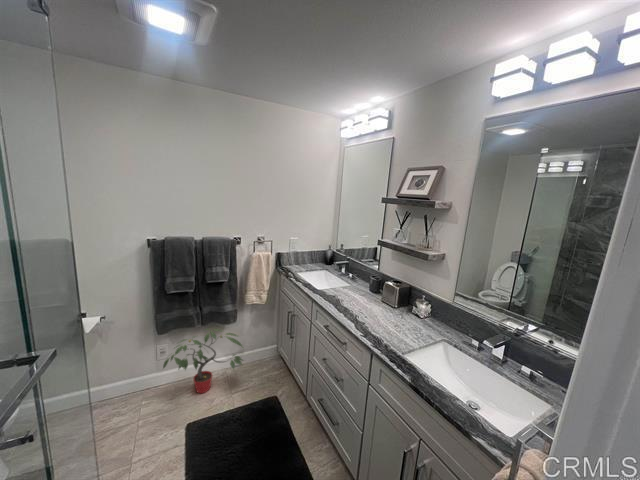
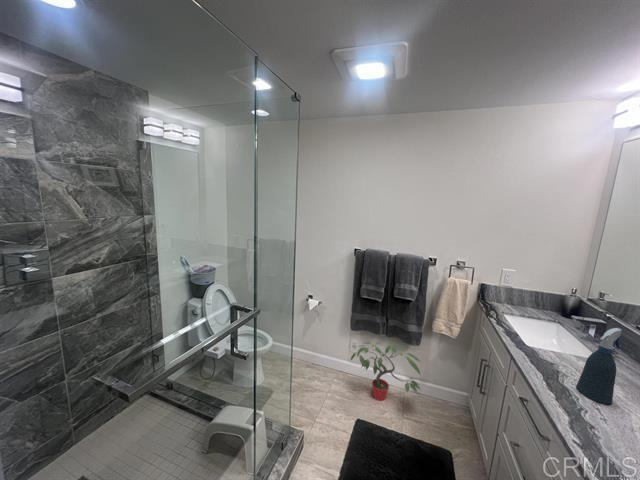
spray bottle: none [349,261,365,308] -> present [576,328,623,404]

